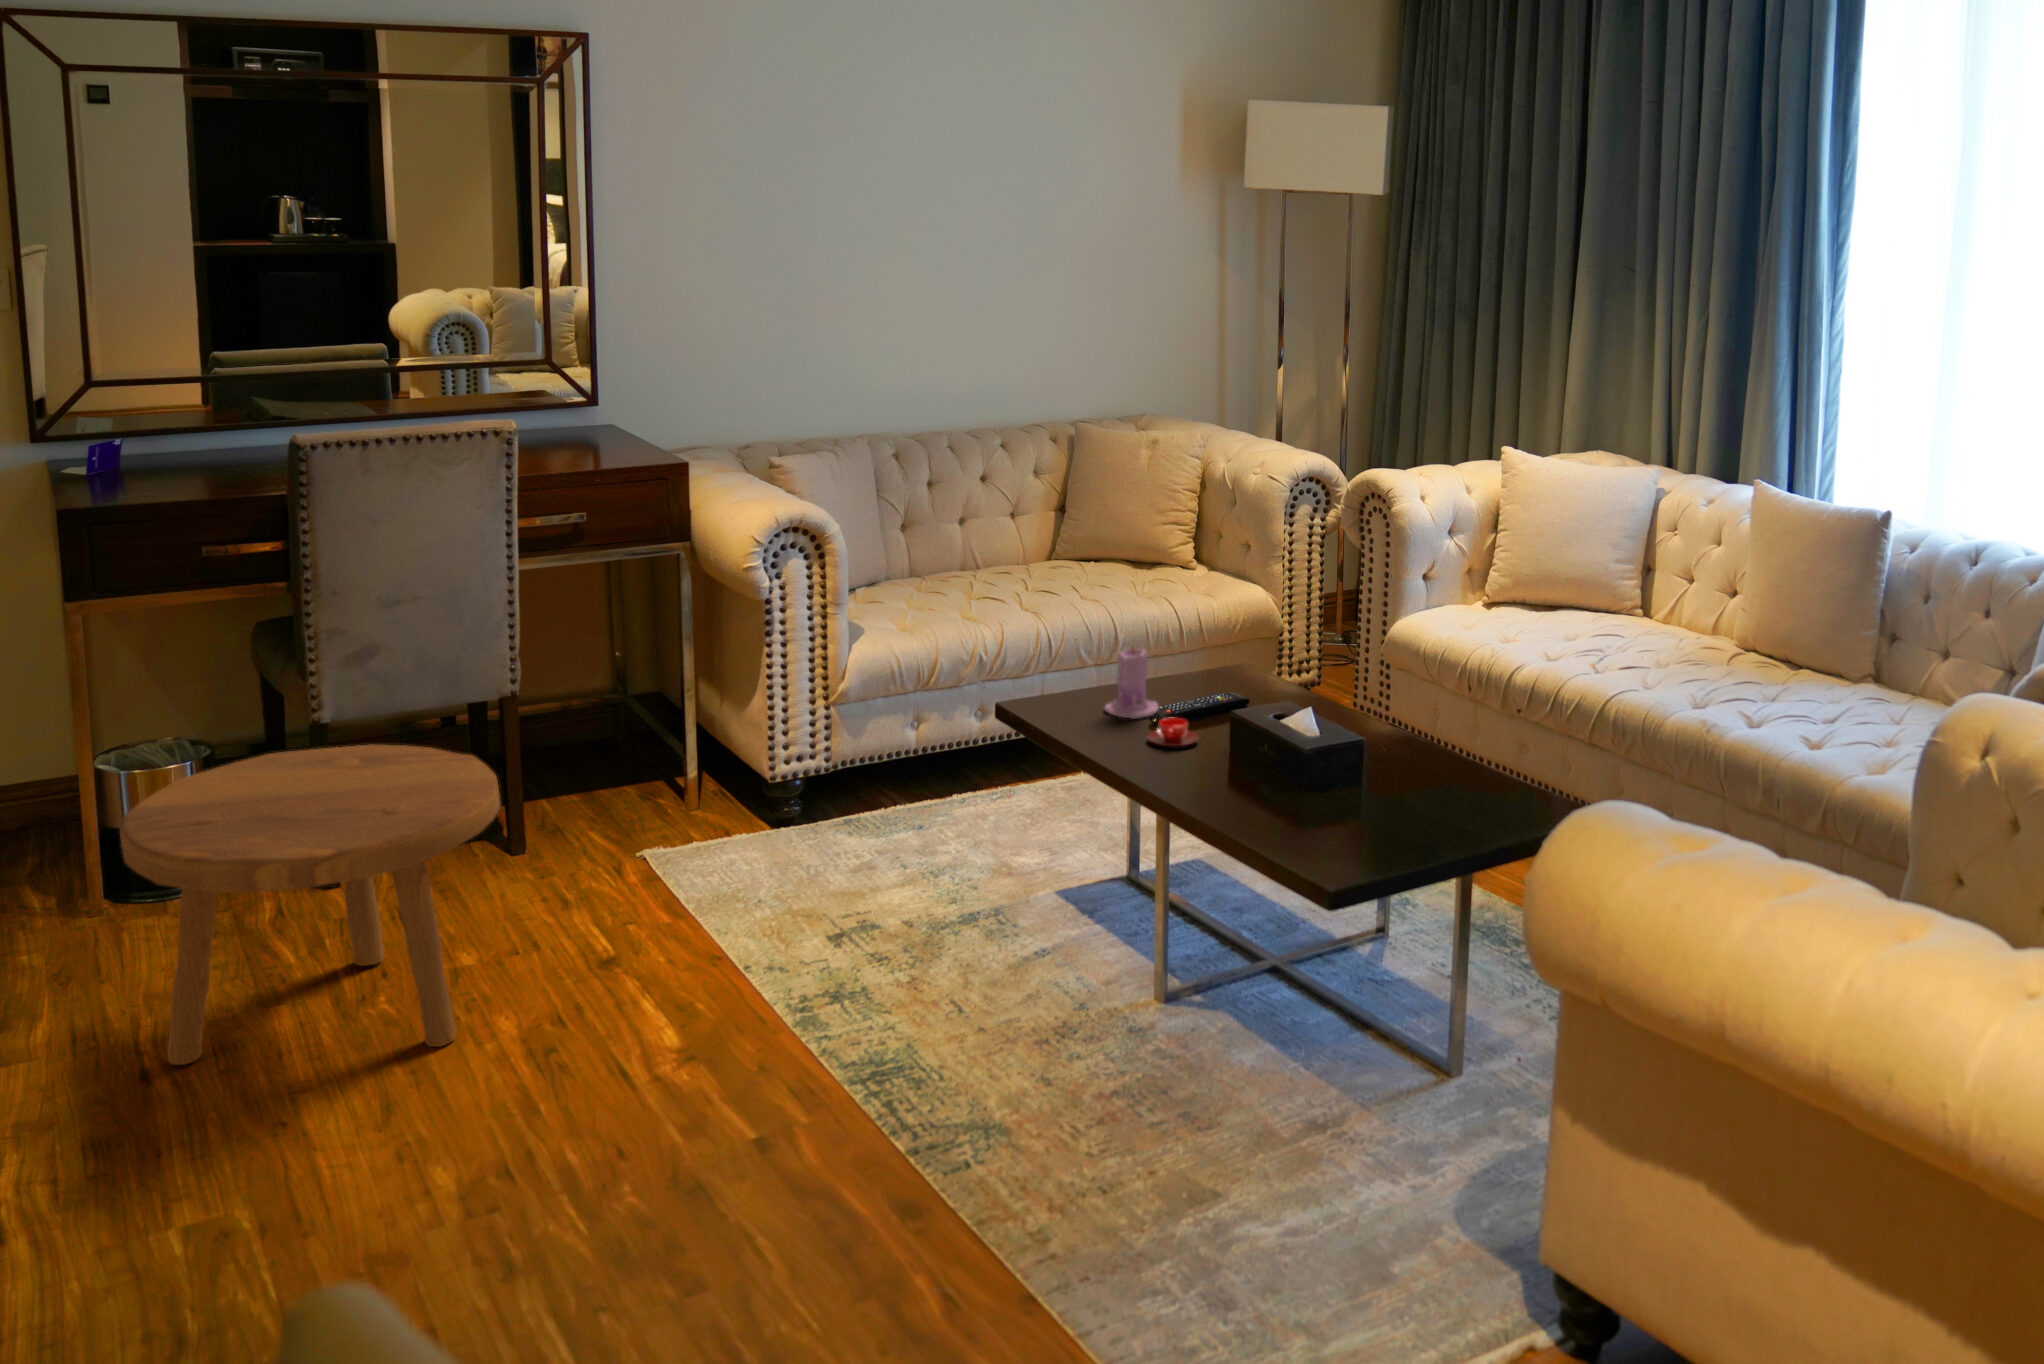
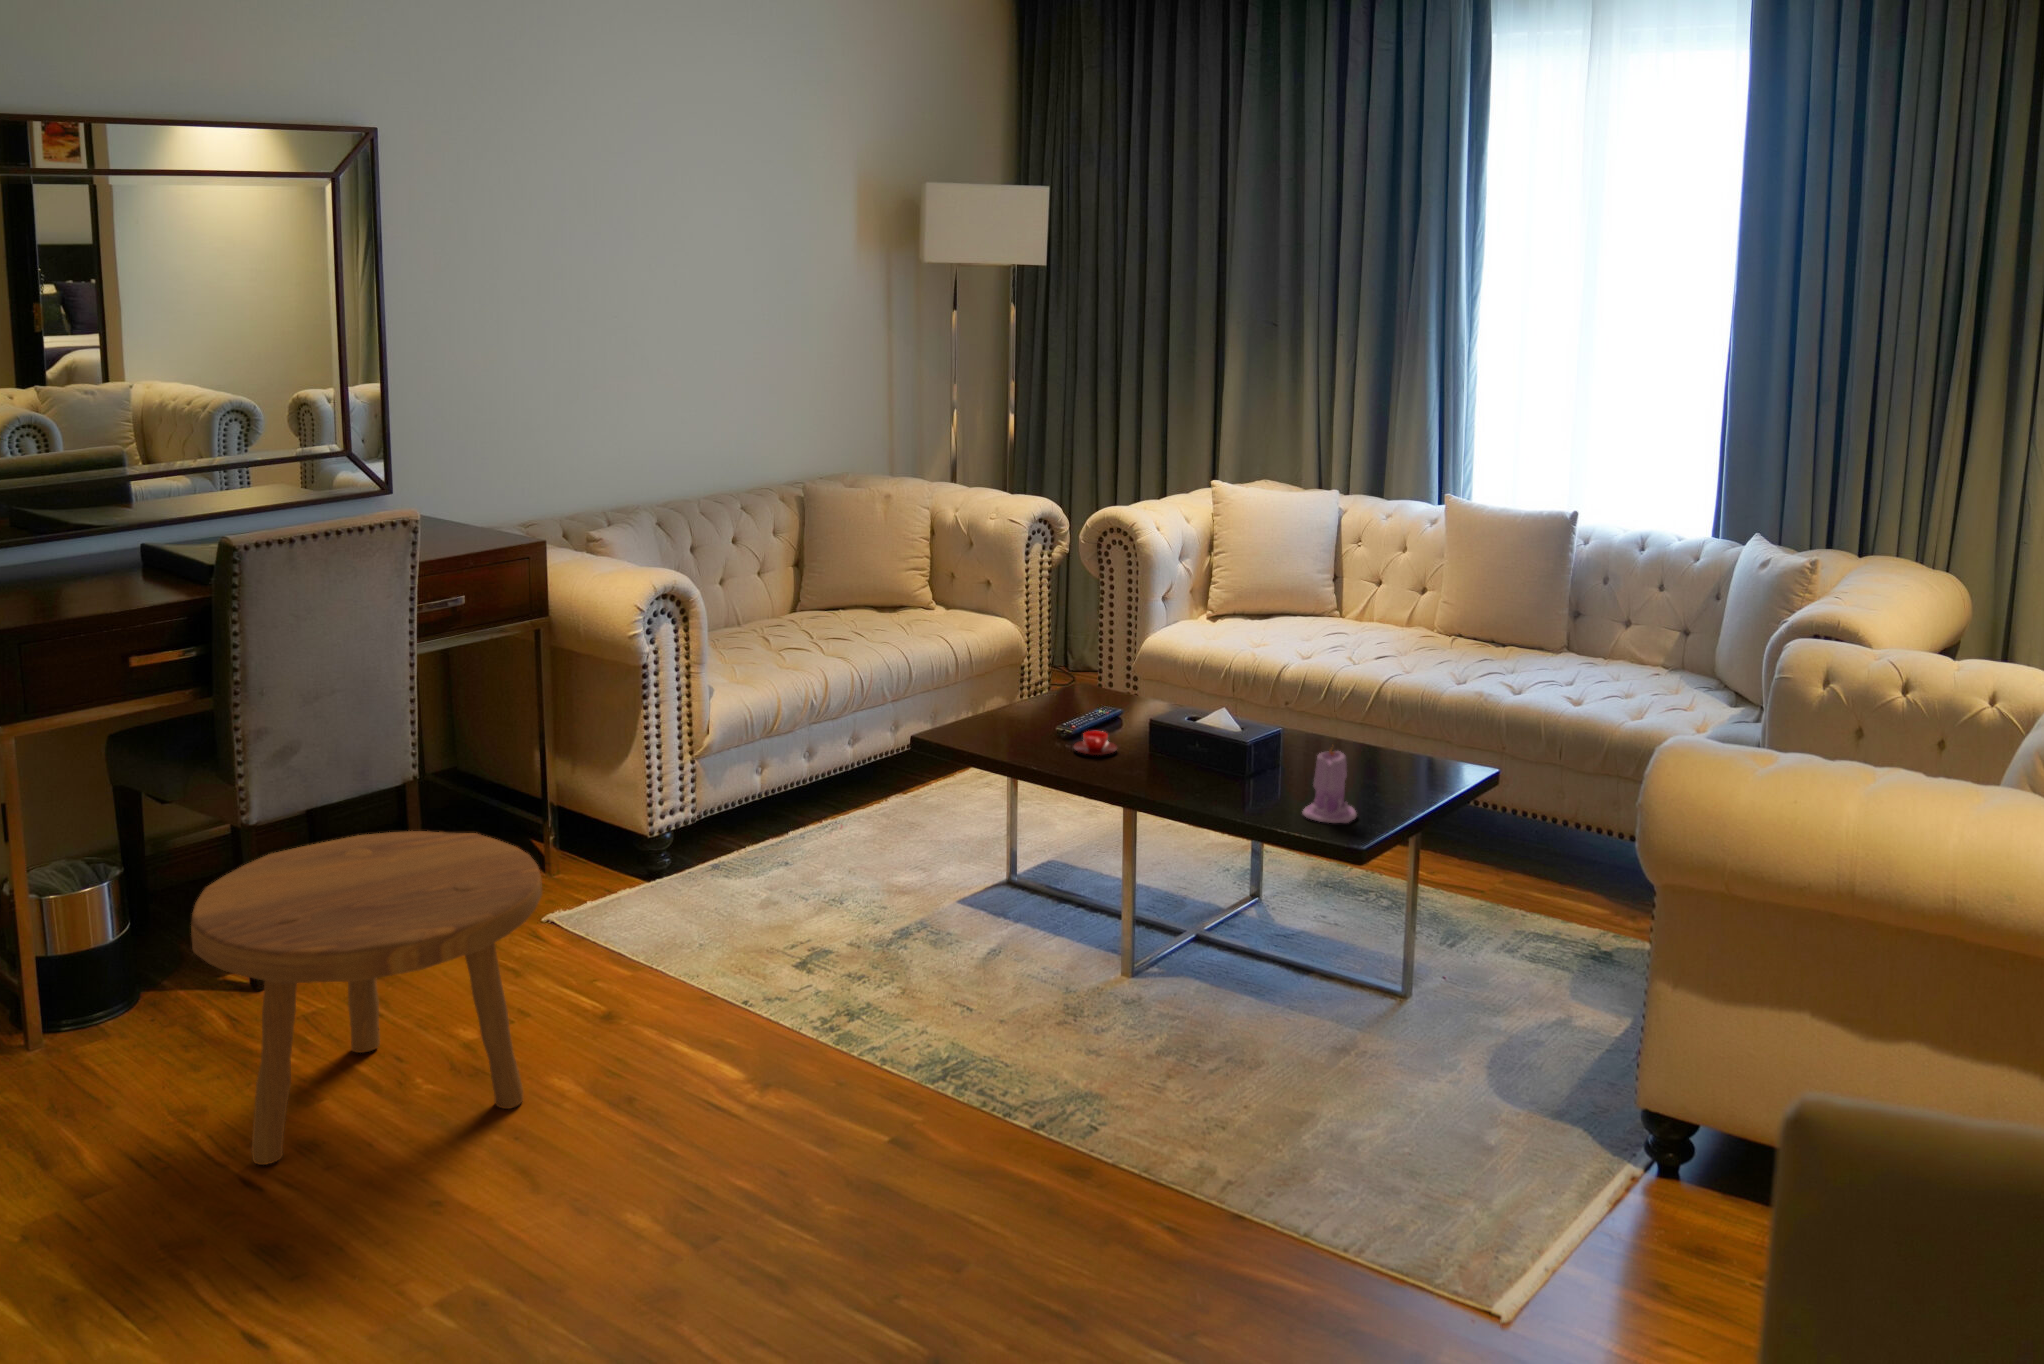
candle: present [1104,646,1158,719] -> present [1303,749,1357,823]

